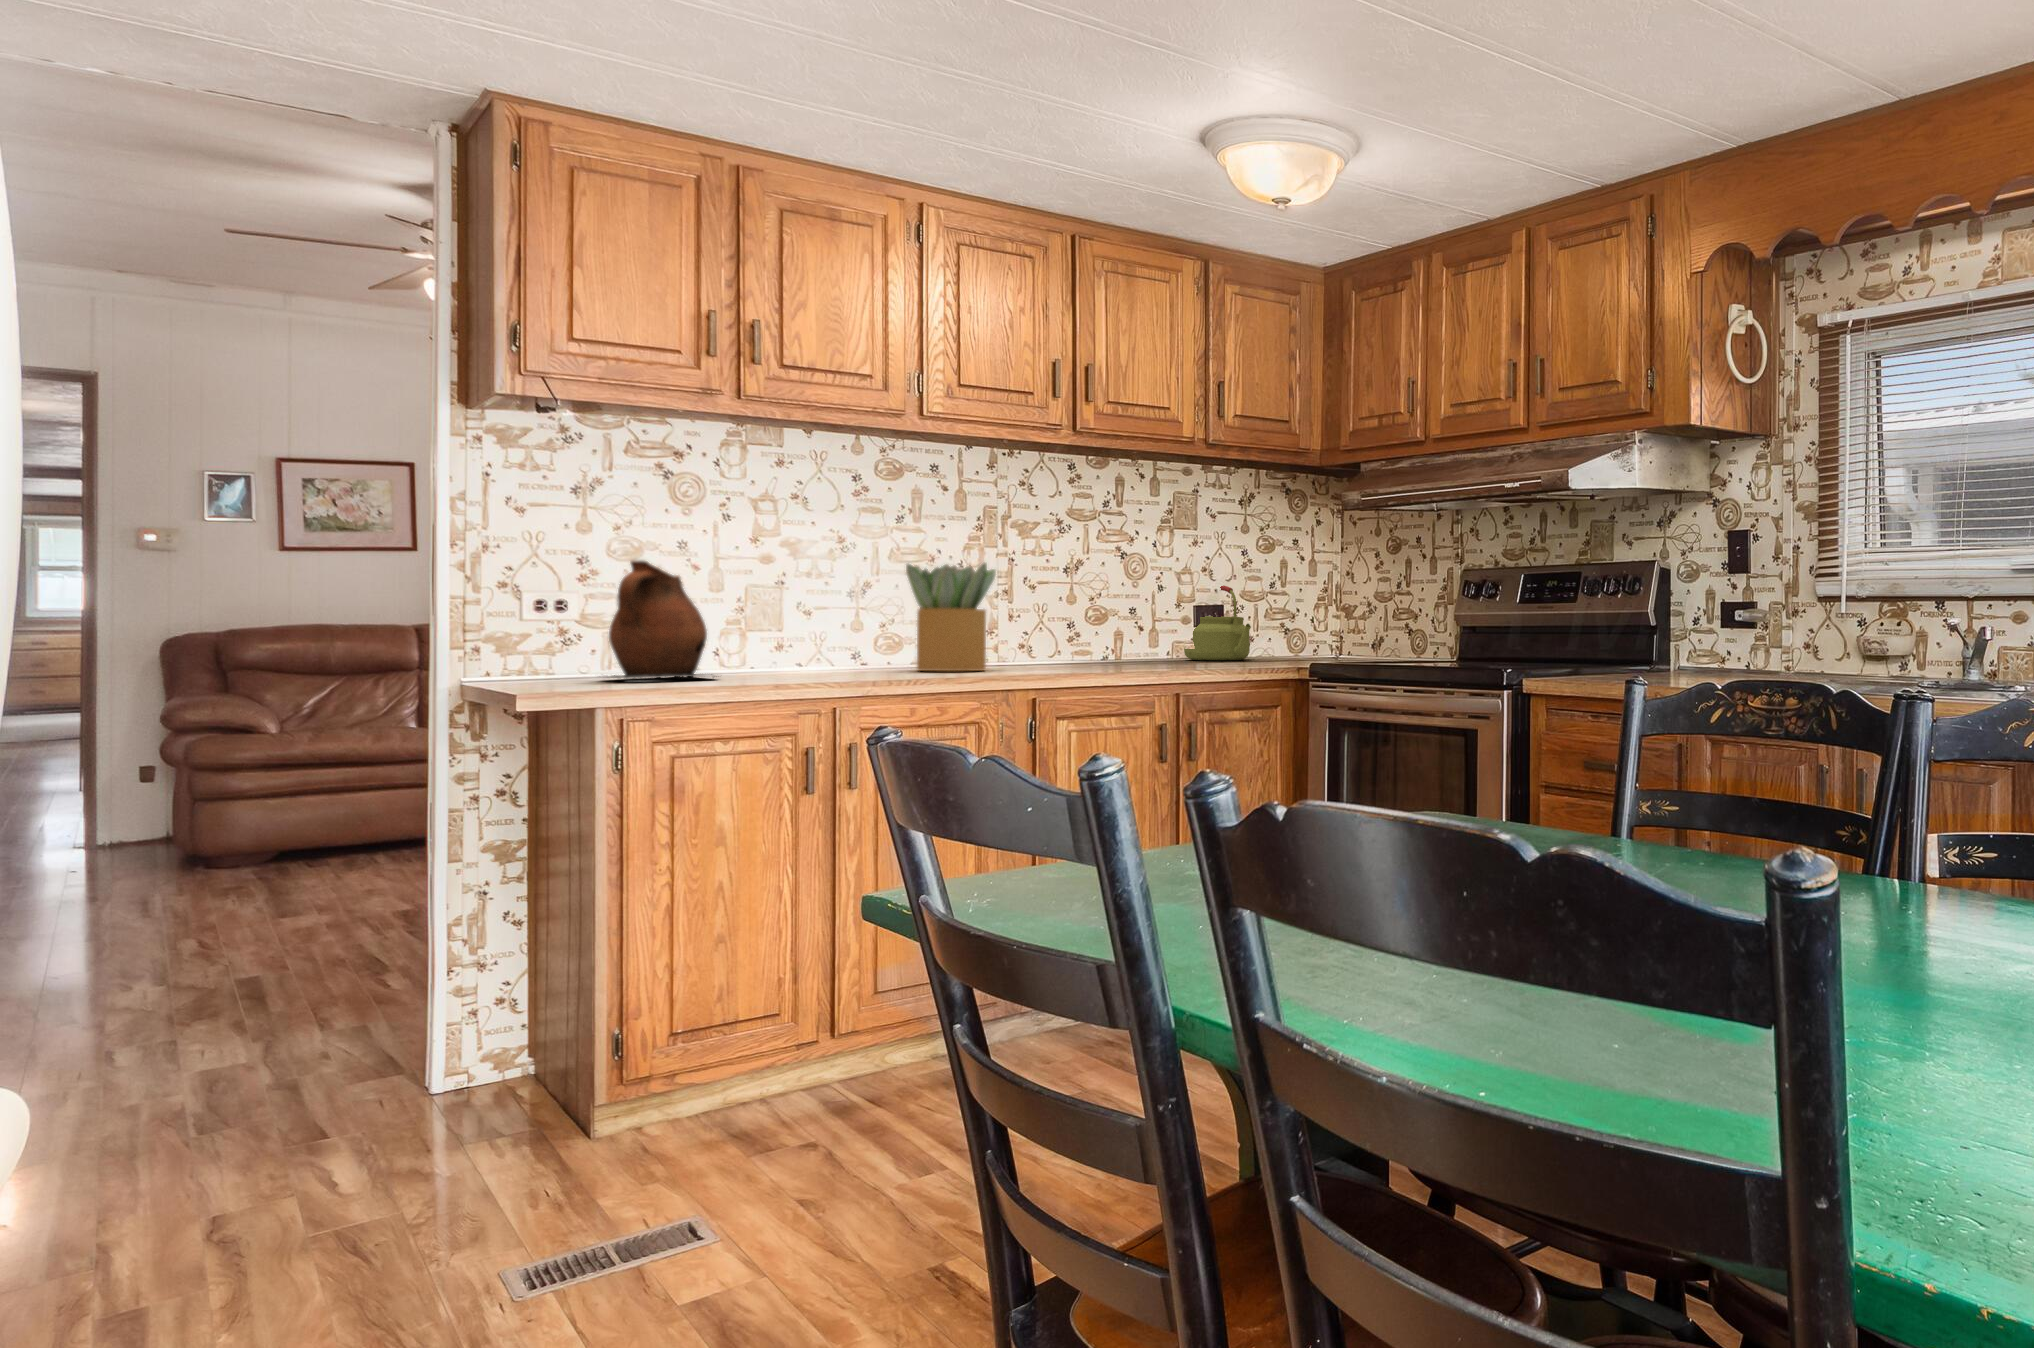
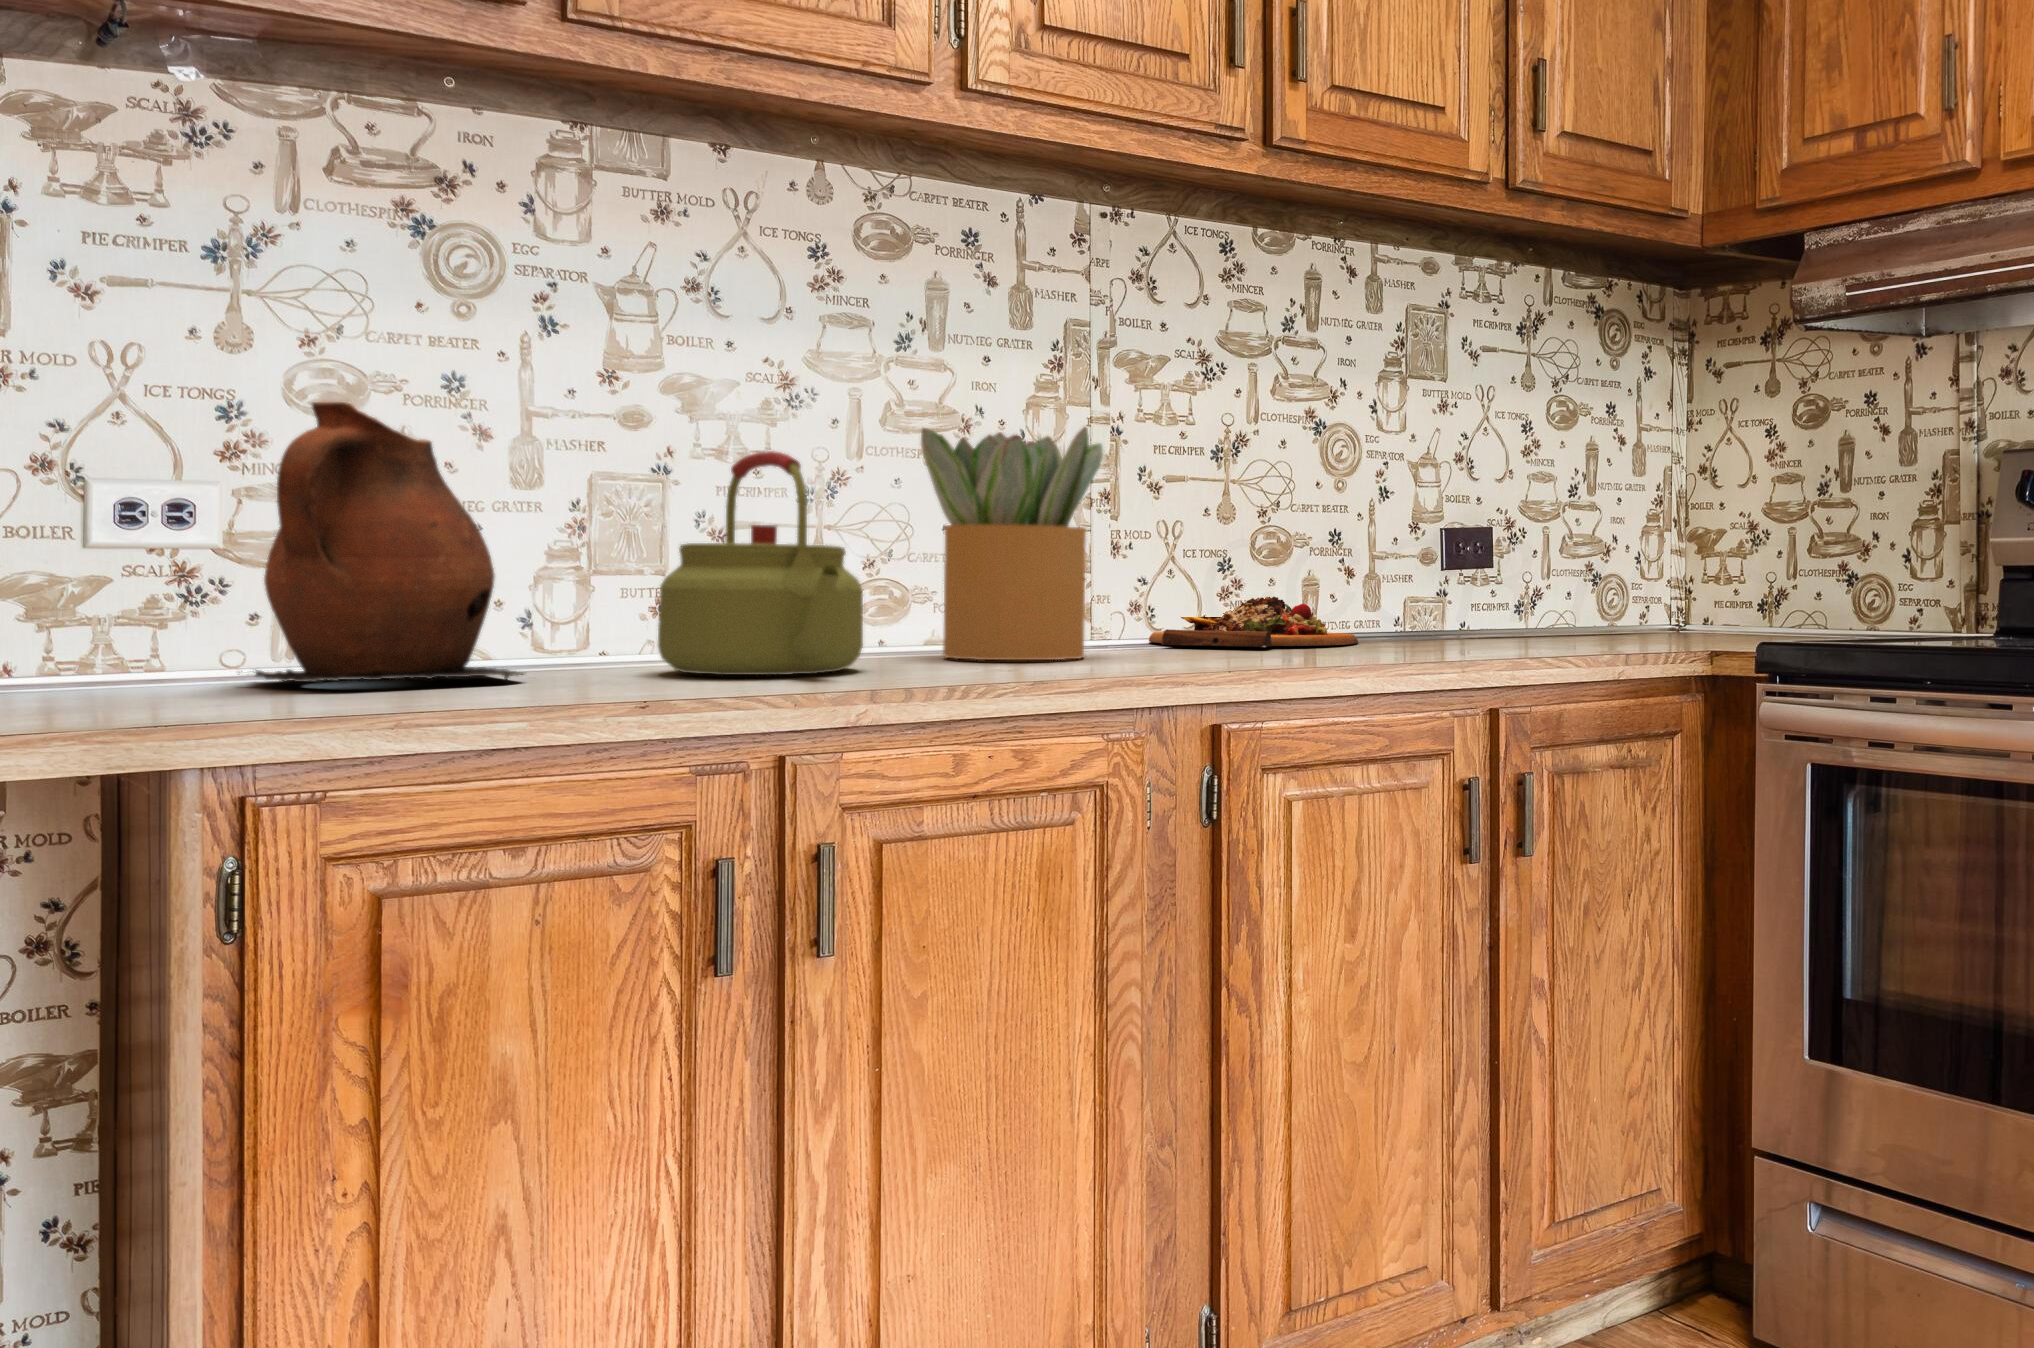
kettle: present [1184,585,1251,660] -> present [658,451,863,675]
cutting board: none [1029,642,1138,666] -> present [1149,597,1358,647]

